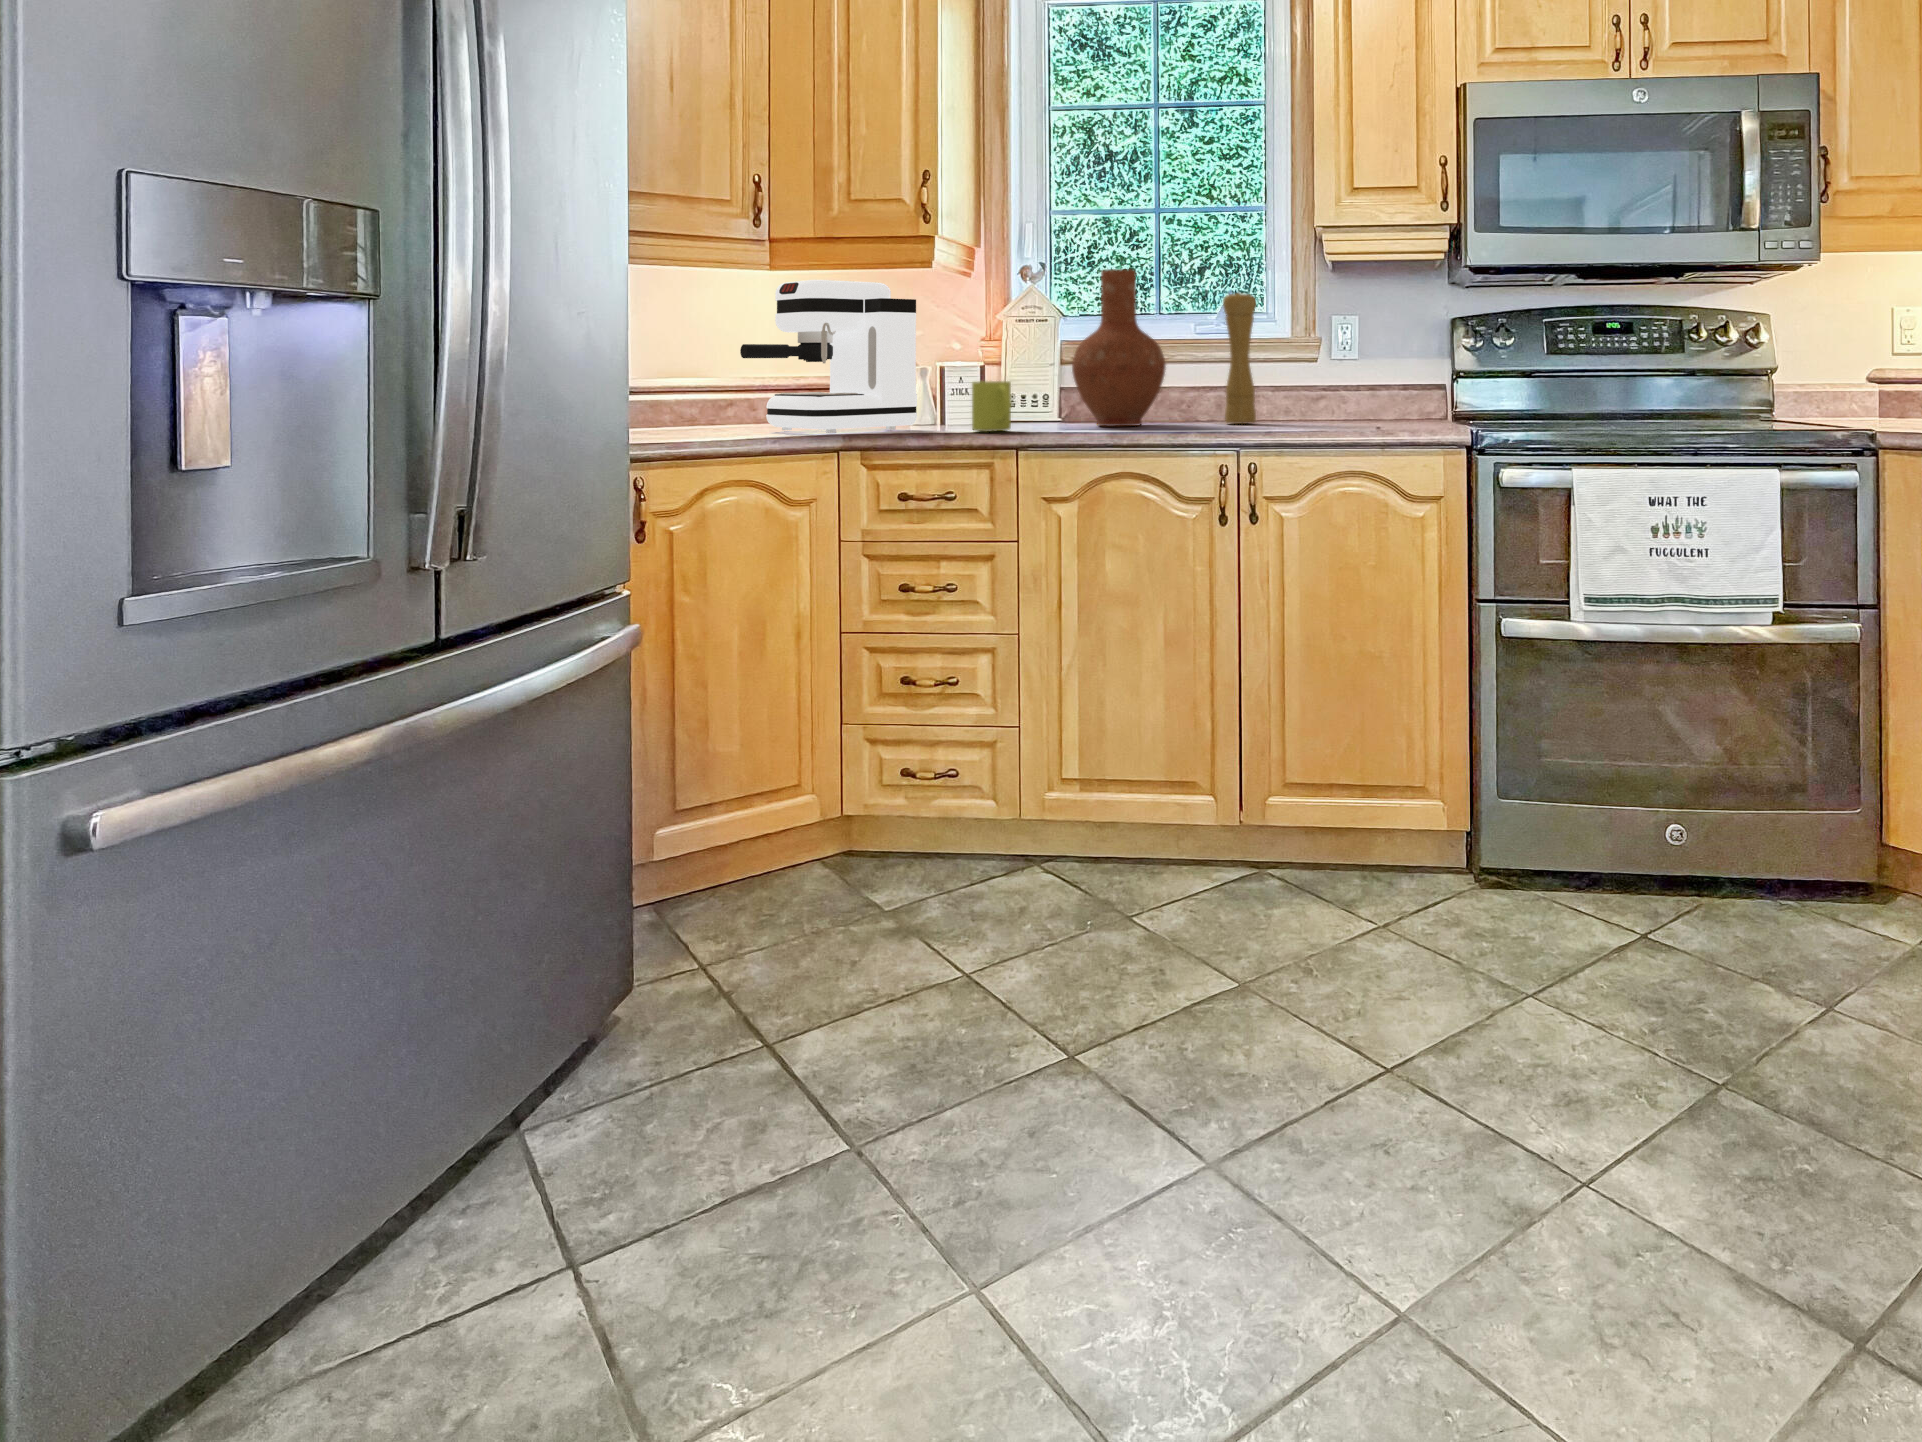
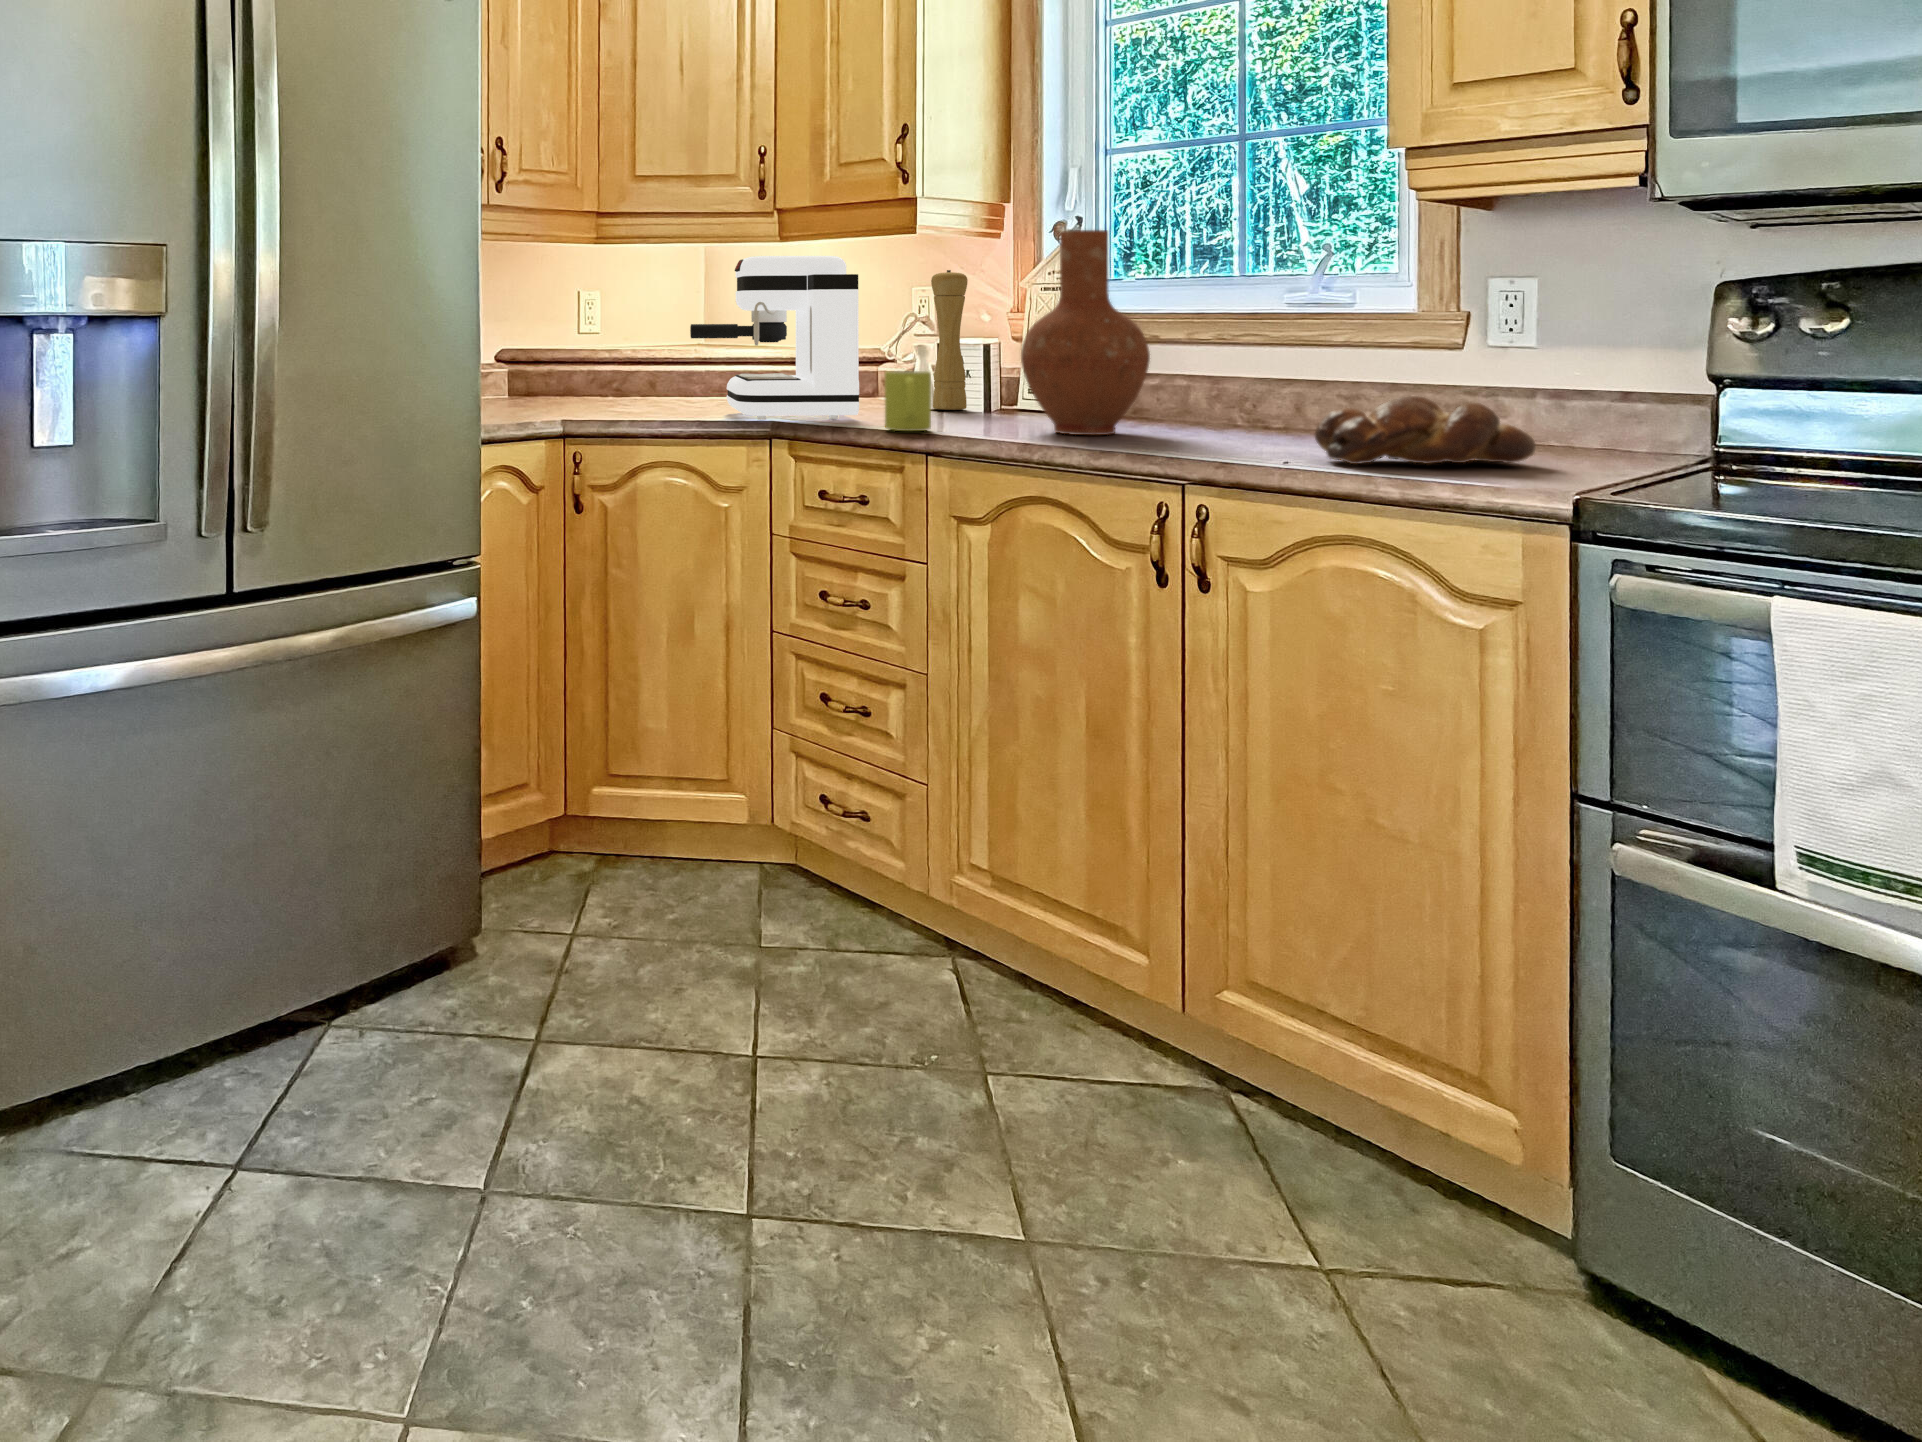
pepper mill: present [1223,292,1256,424] -> present [931,270,968,410]
bread loaf: none [1305,384,1413,427] -> present [1315,396,1536,464]

